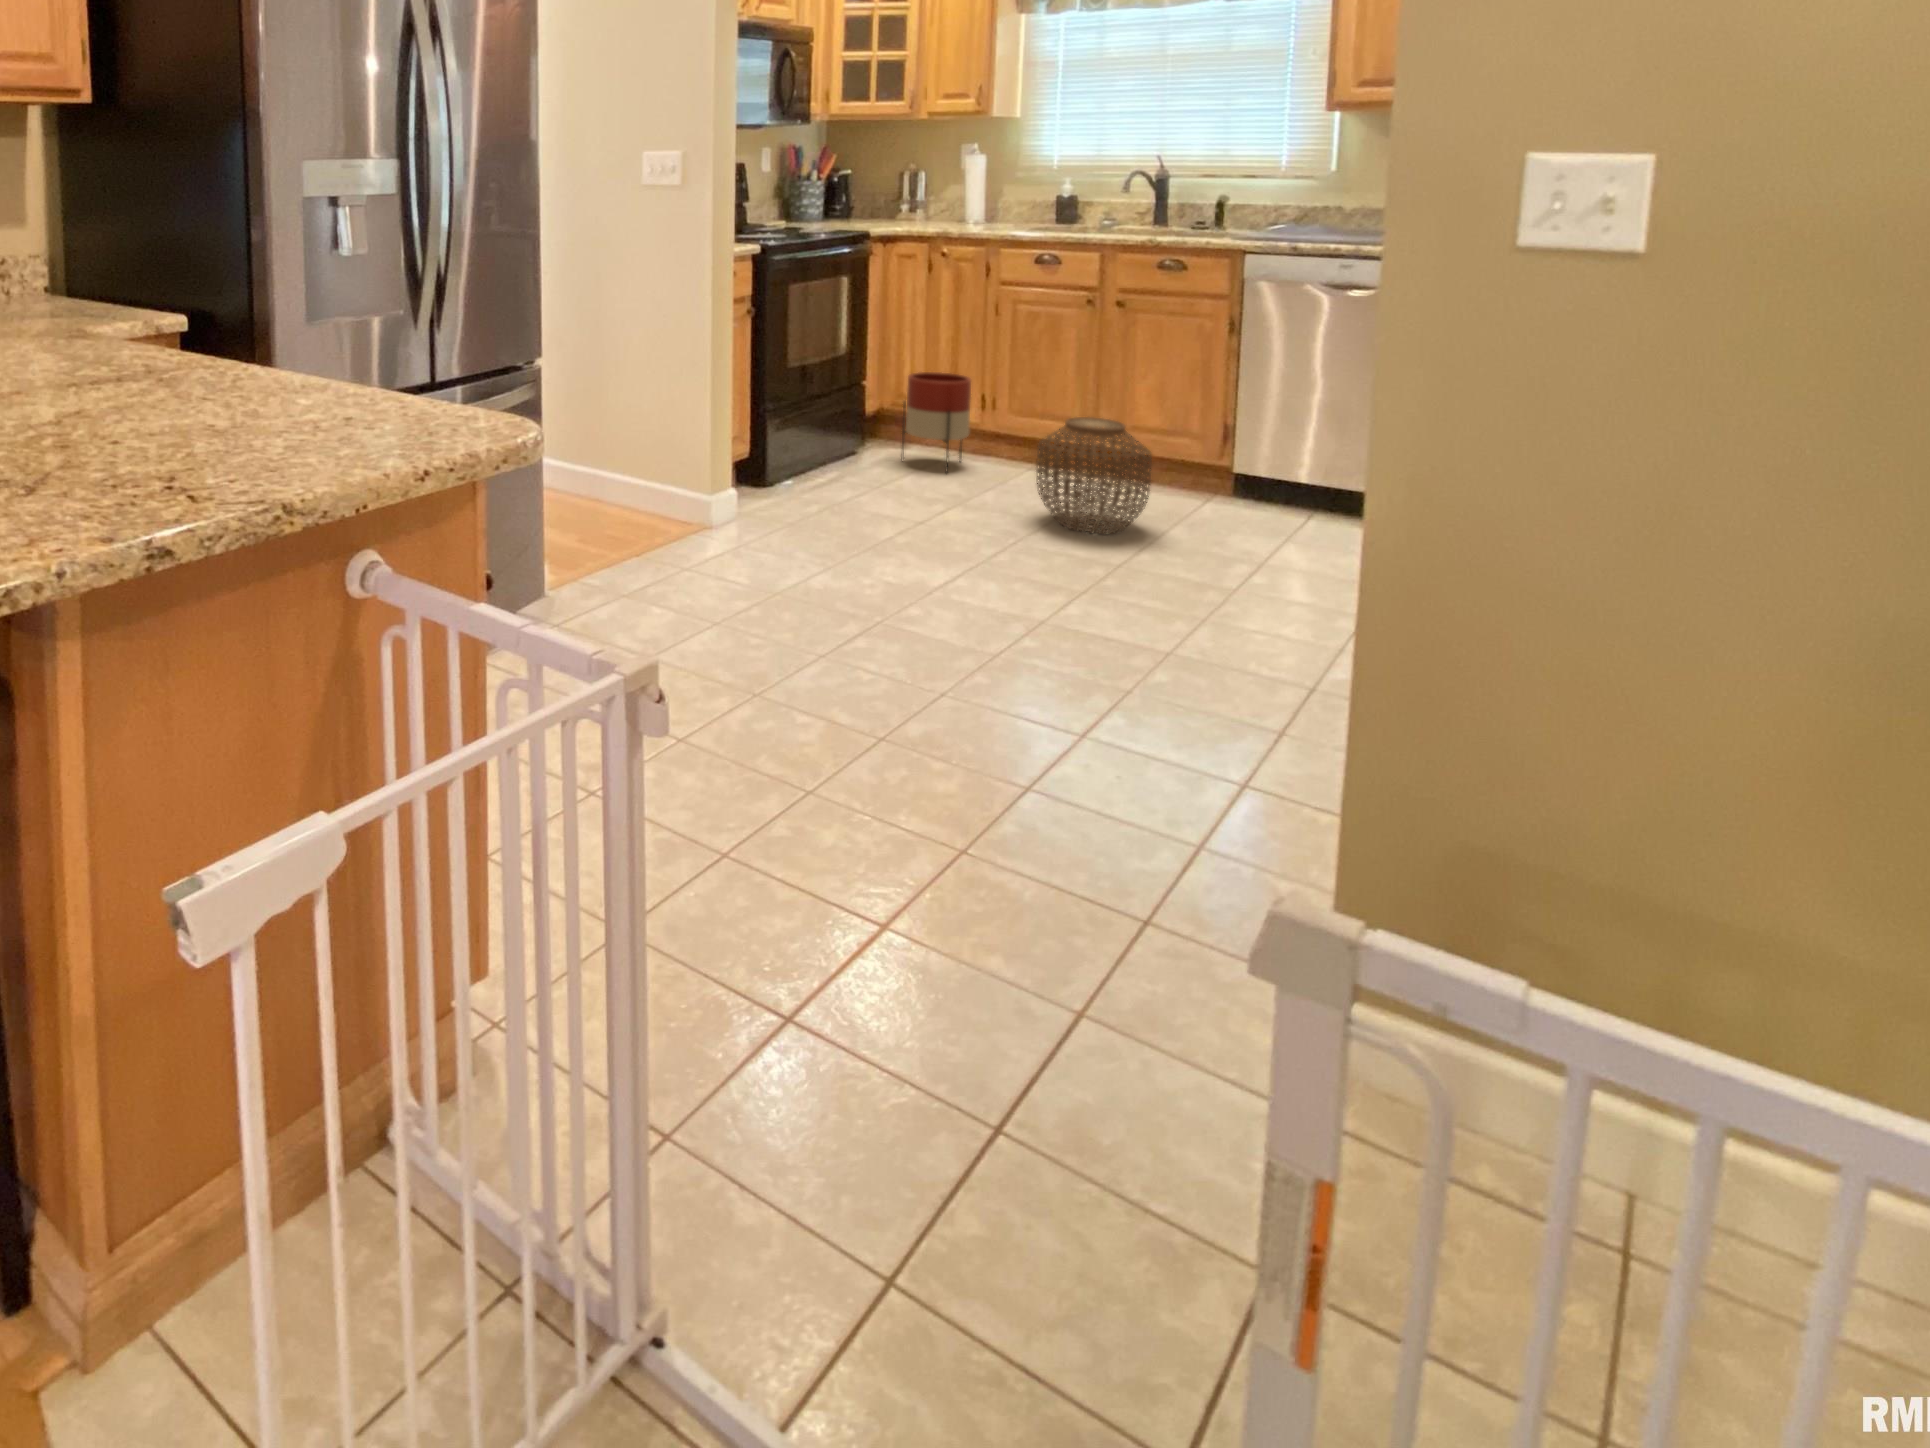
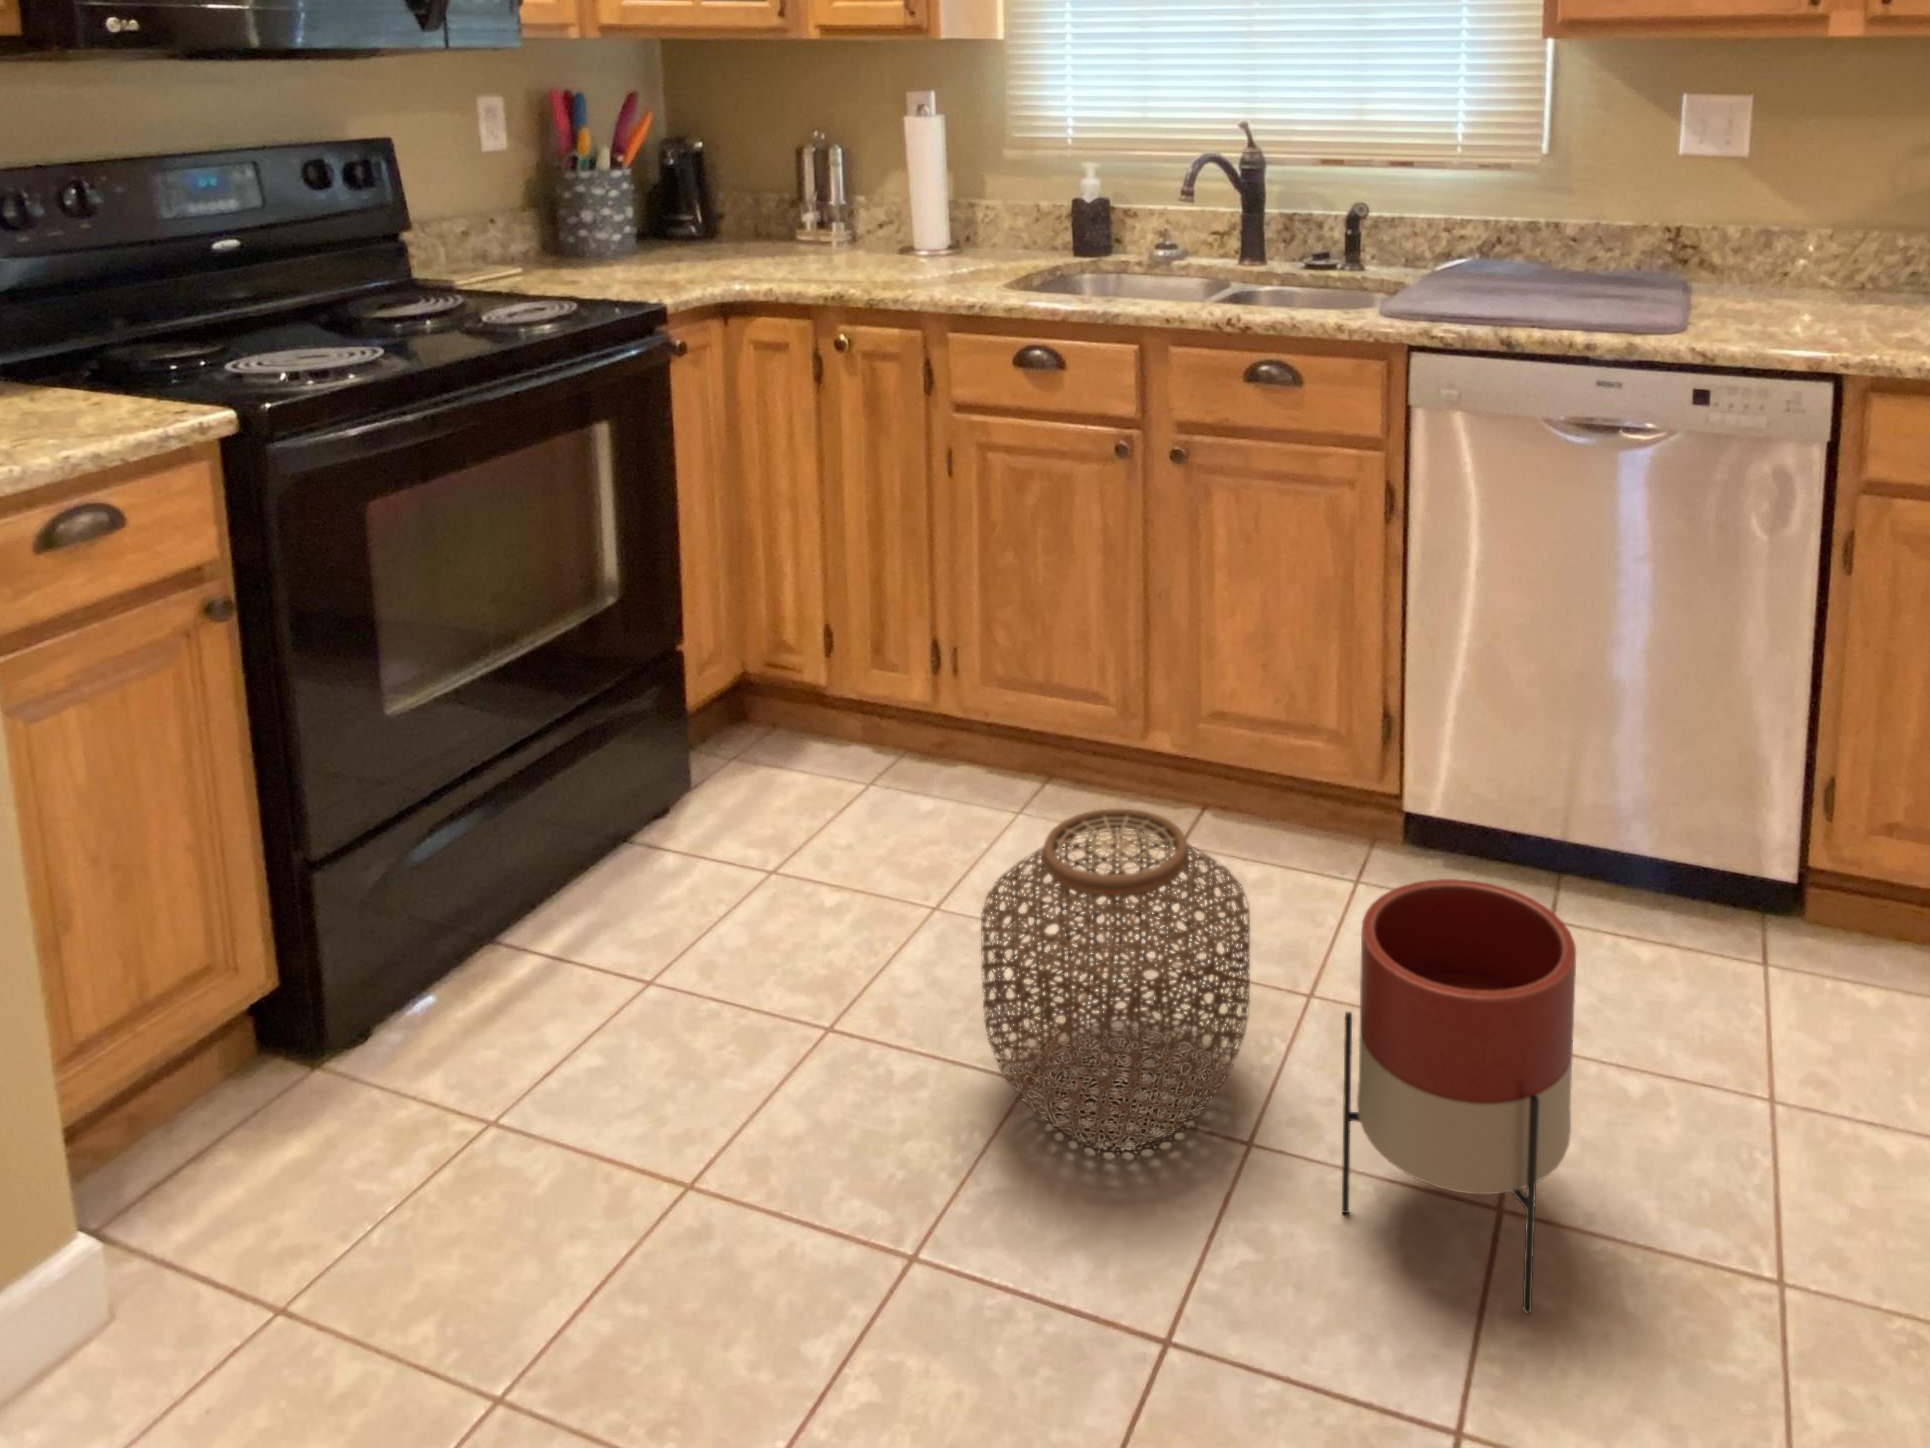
planter: present [902,372,971,460] -> present [1342,879,1576,1313]

